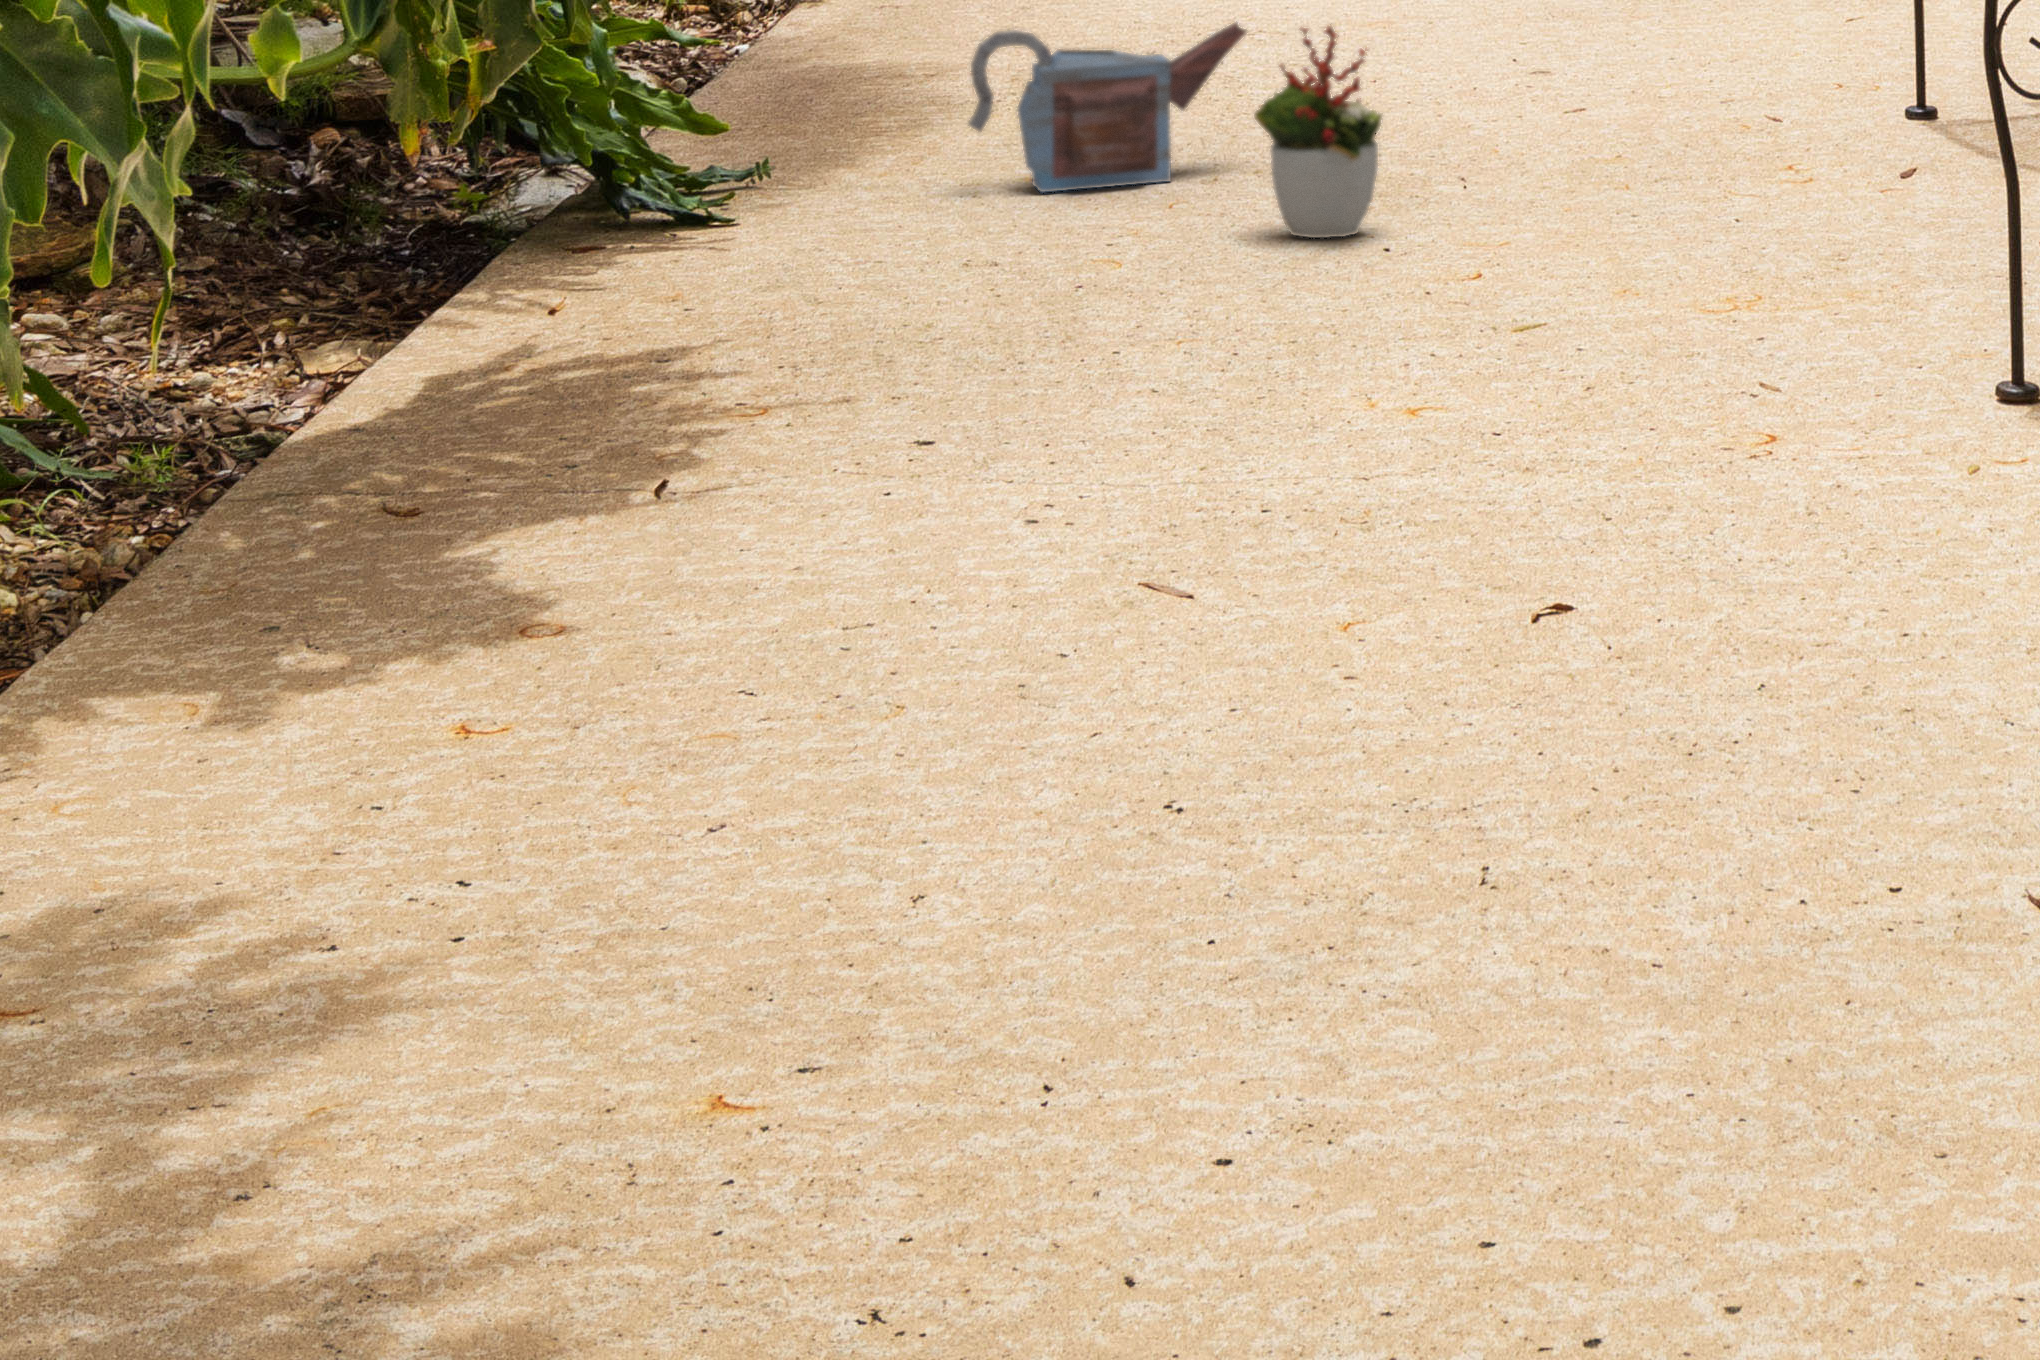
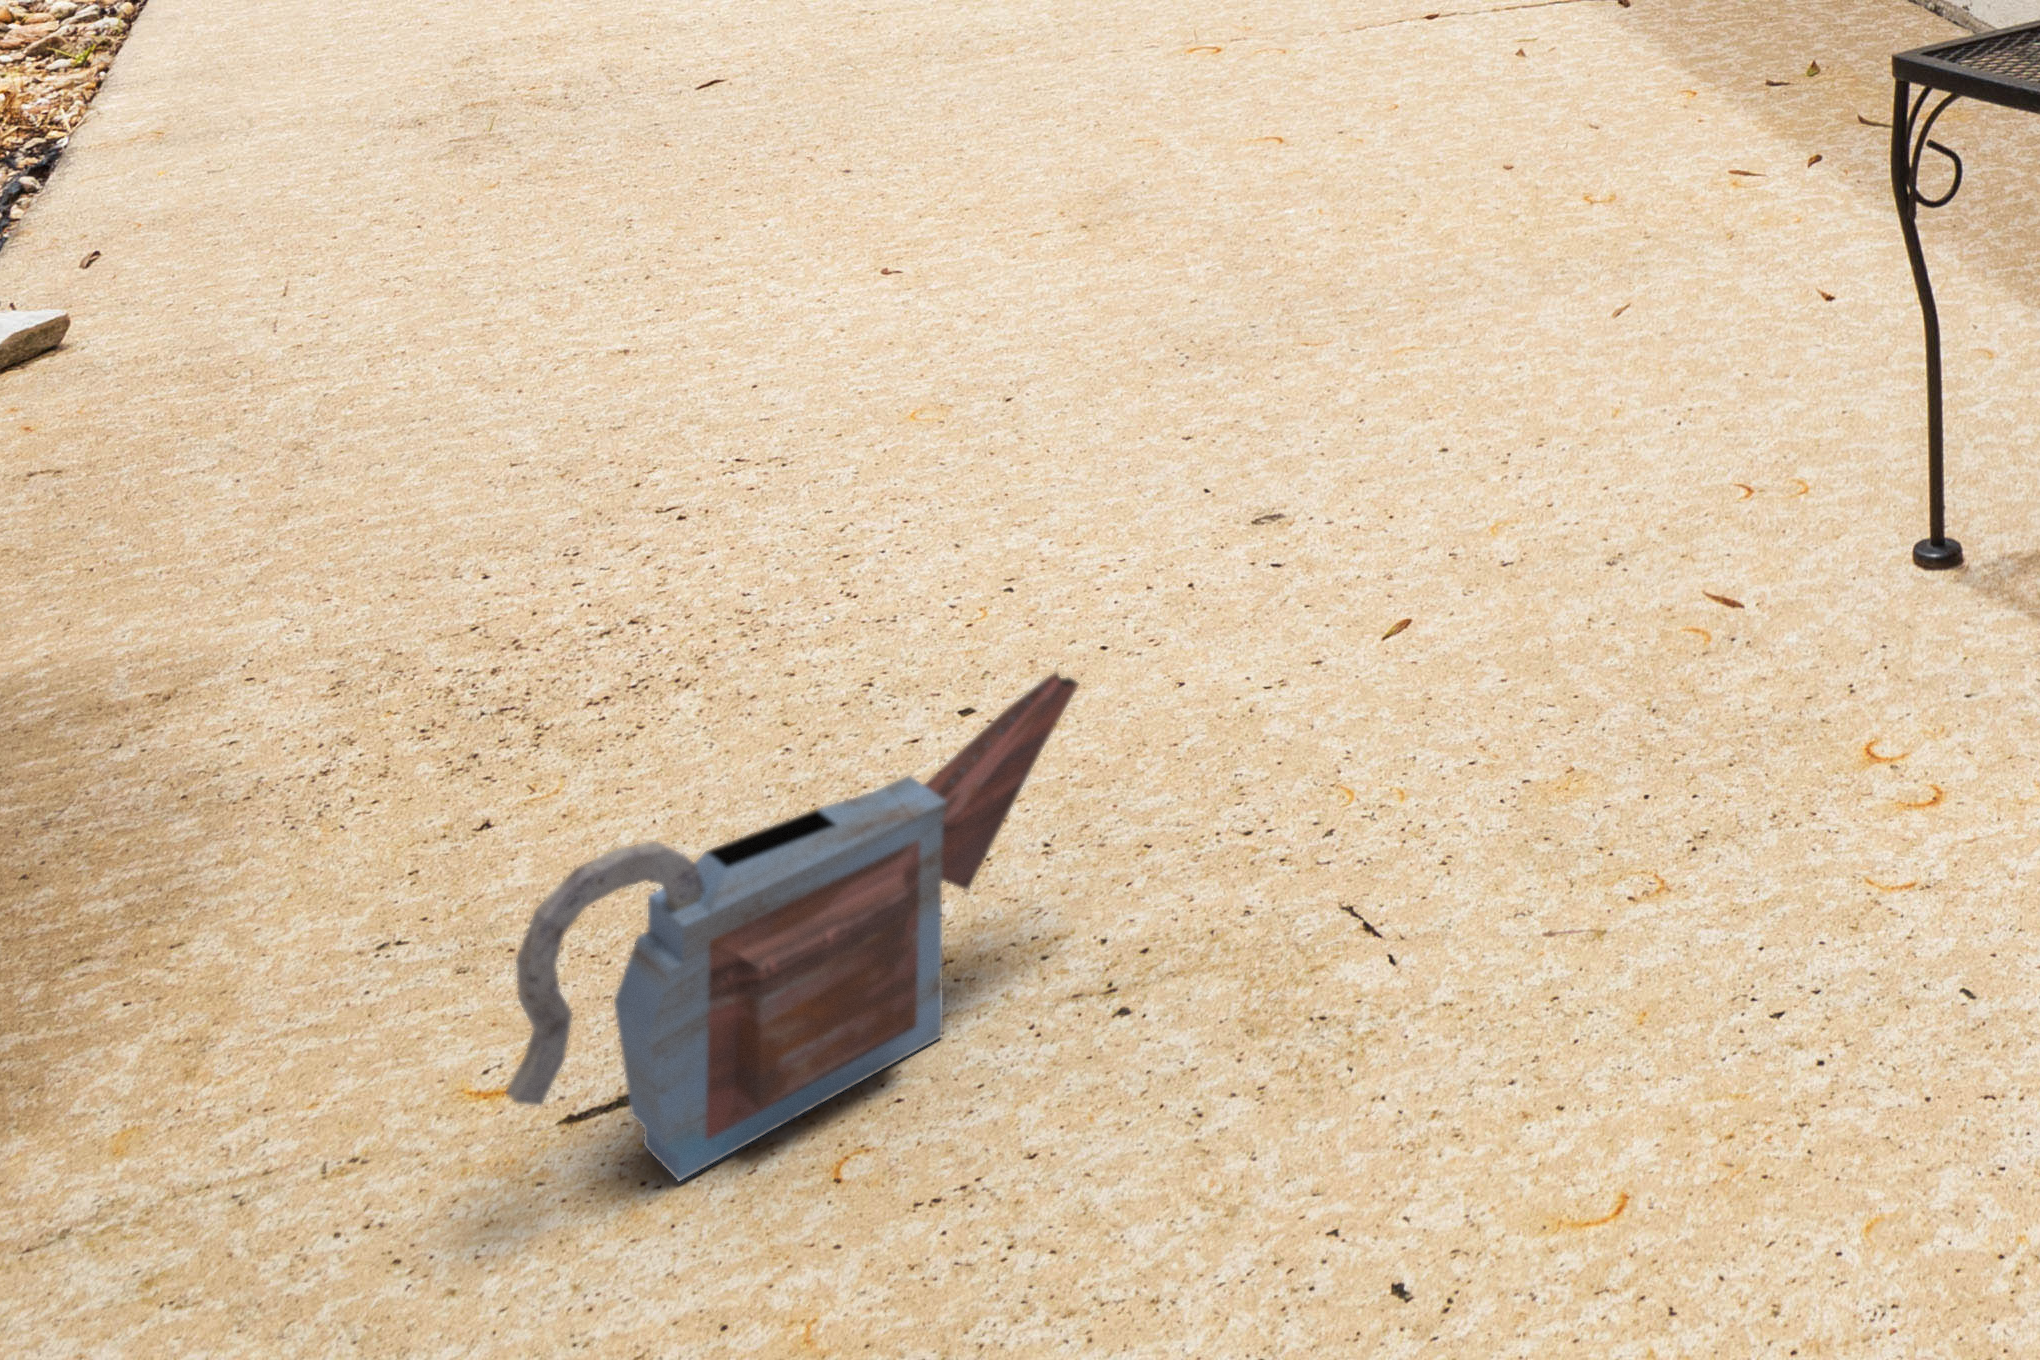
decorative plant: present [1254,26,1382,238] -> none [1255,760,1501,1214]

